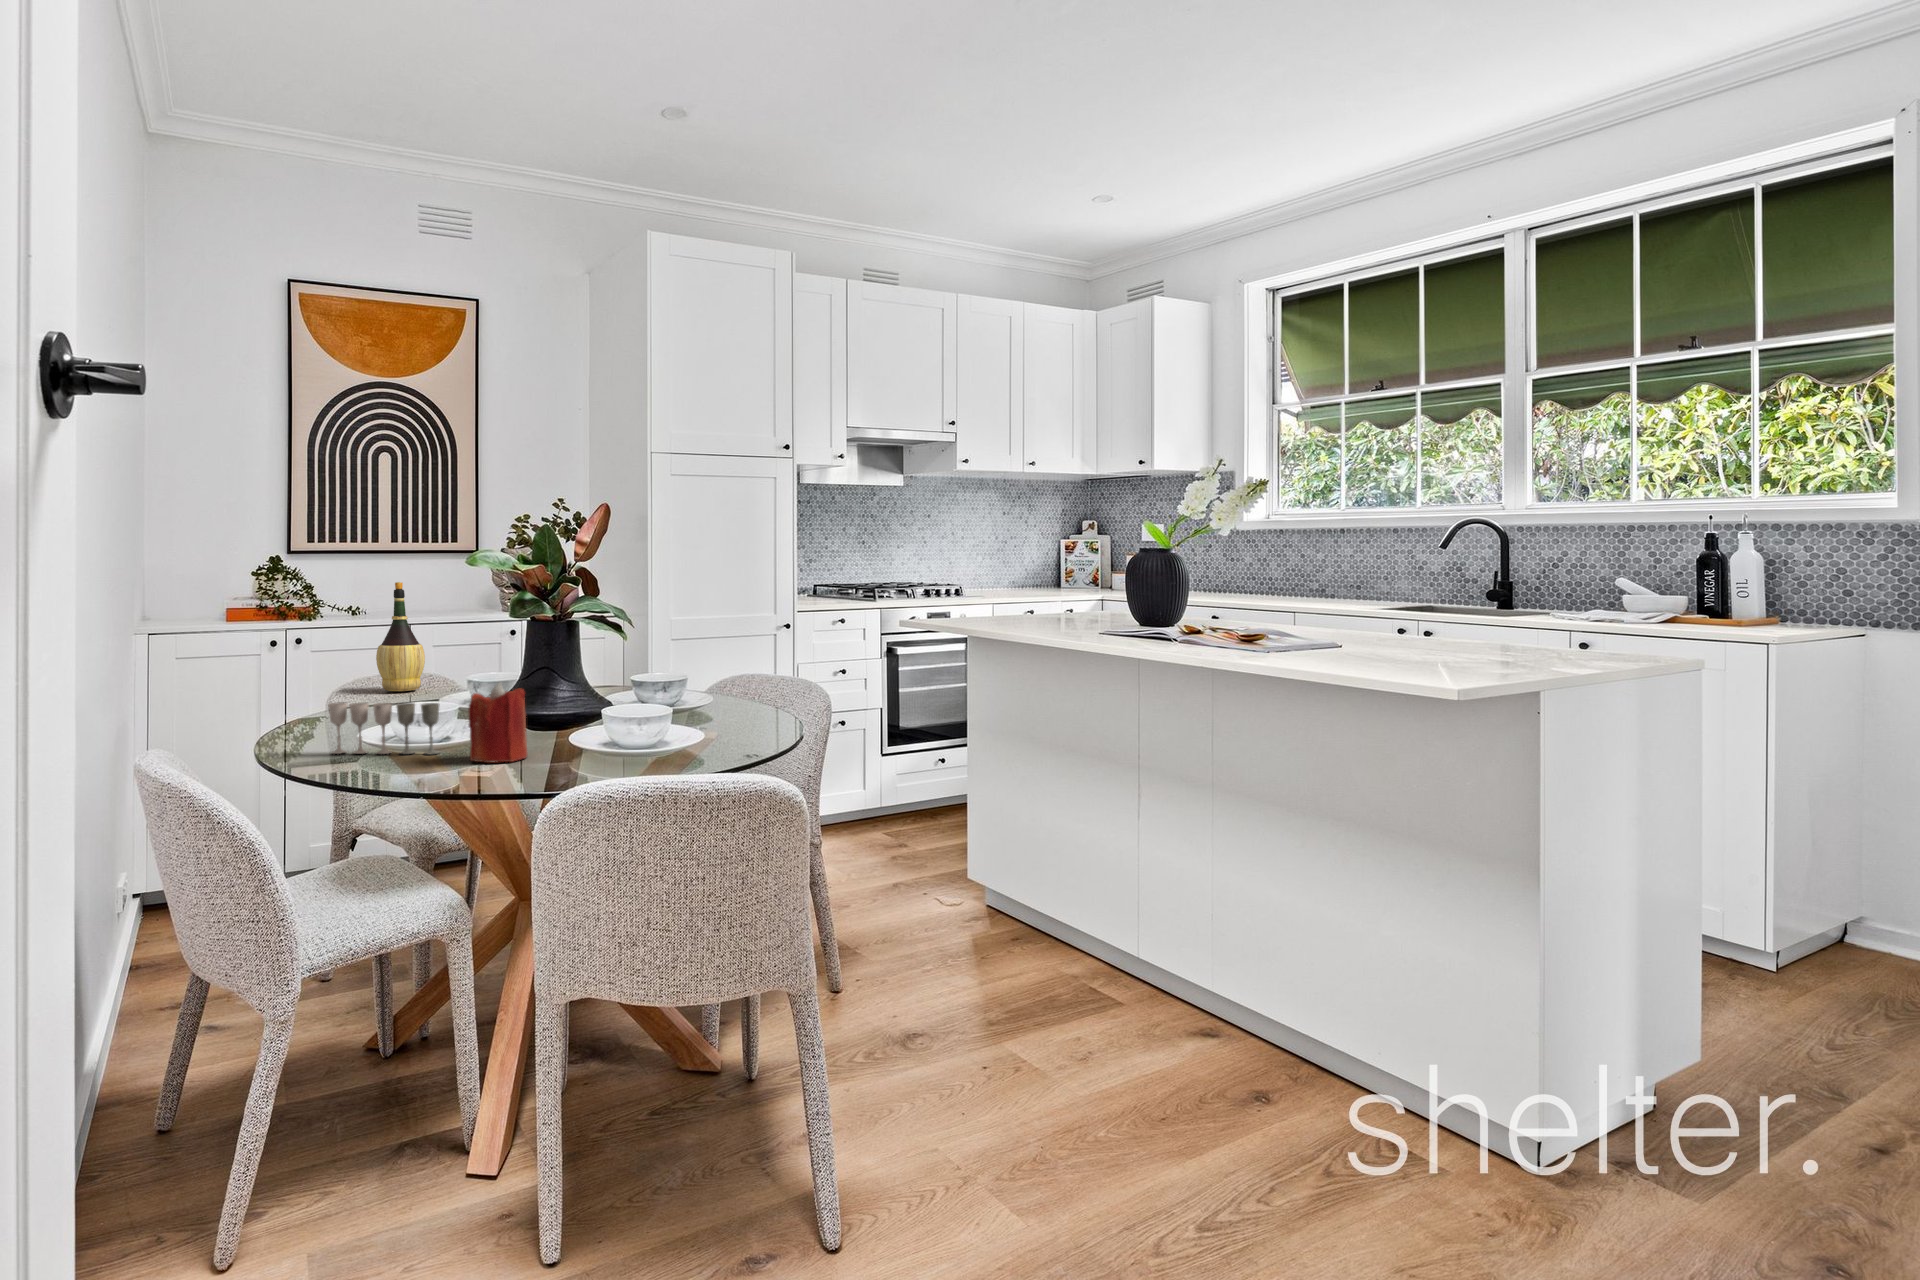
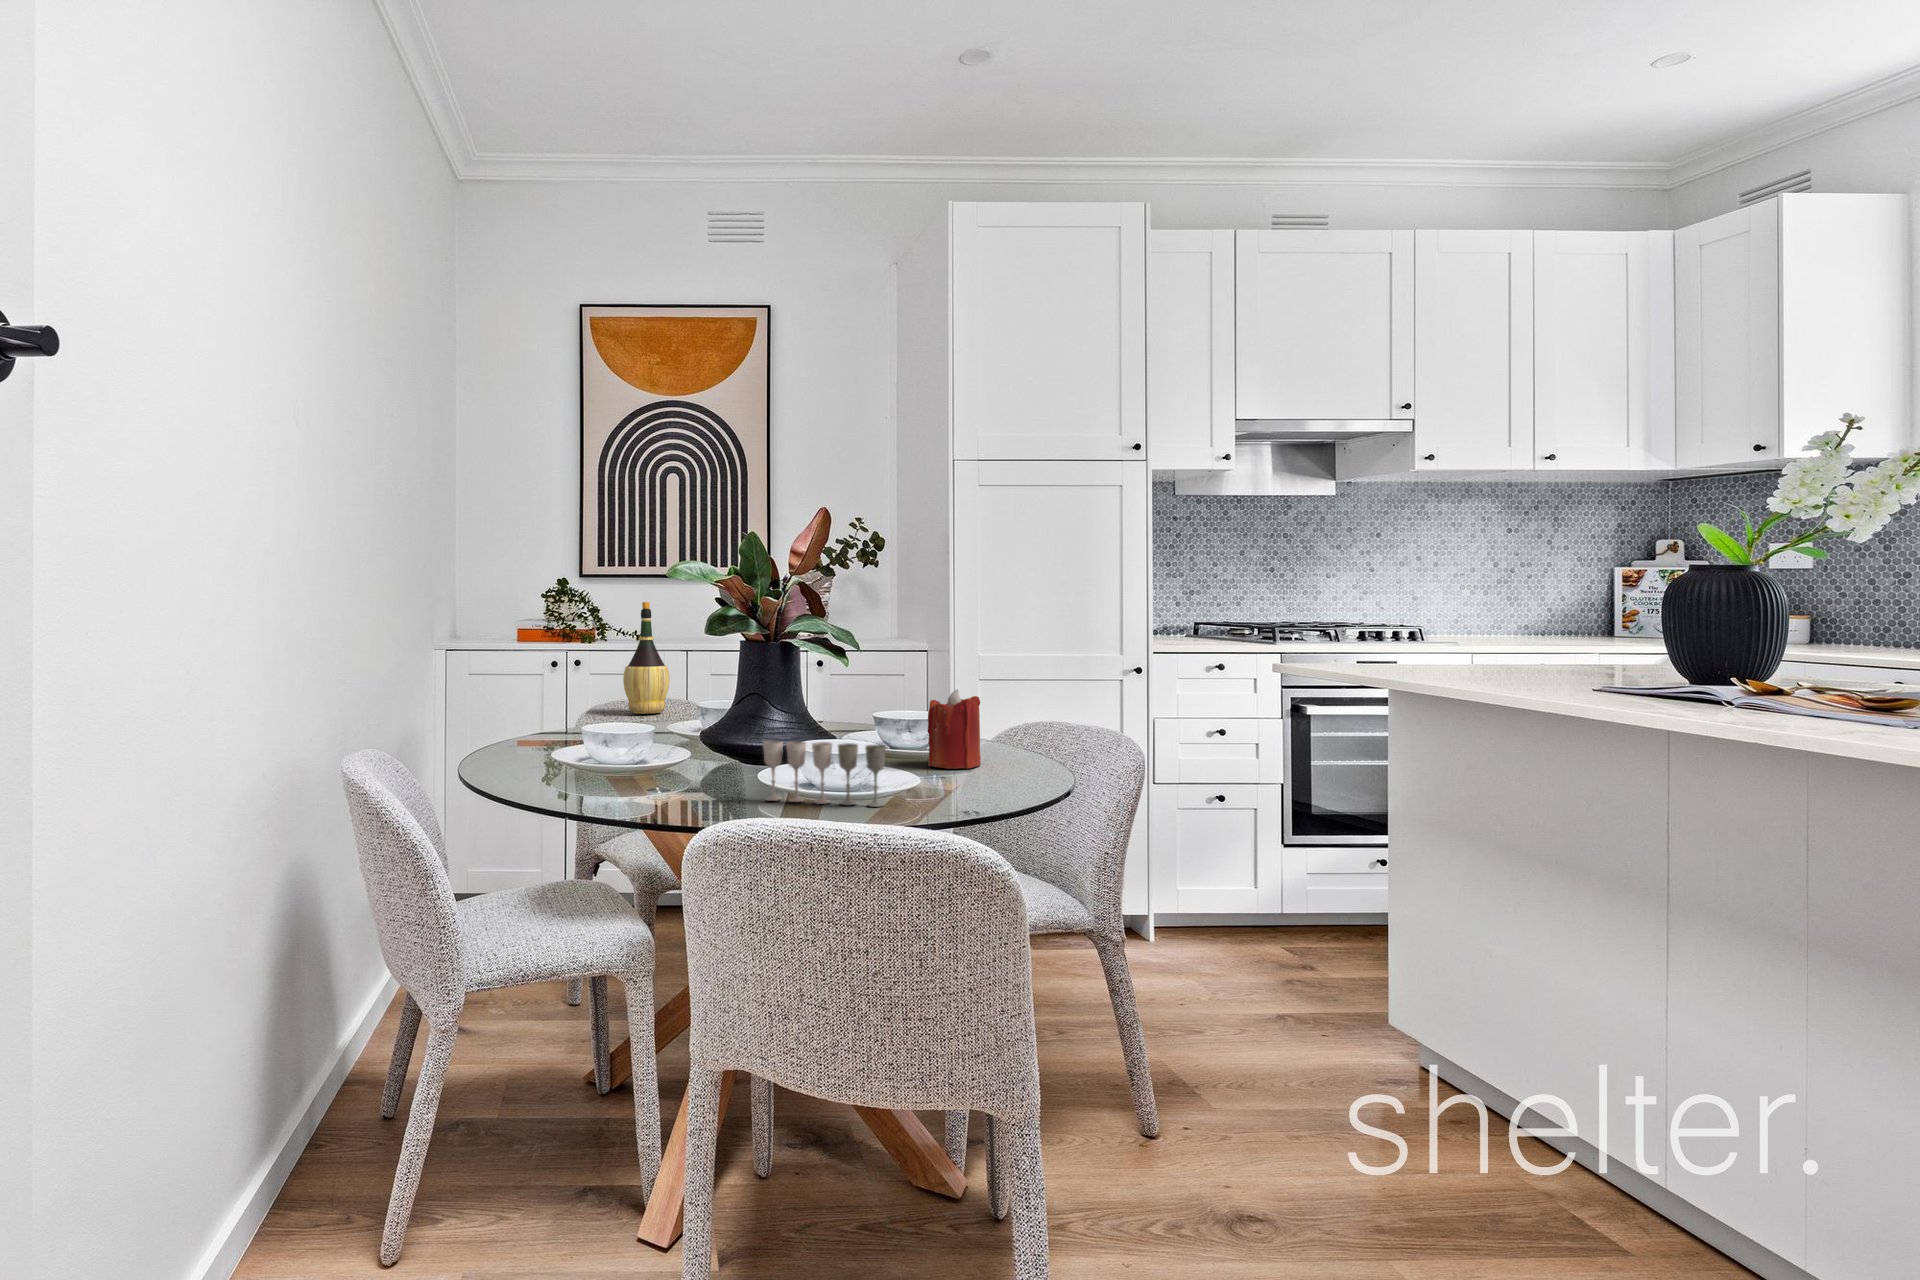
candle: present [469,683,527,763] -> present [928,689,981,769]
wine glass: present [328,703,440,754] -> present [763,740,886,807]

